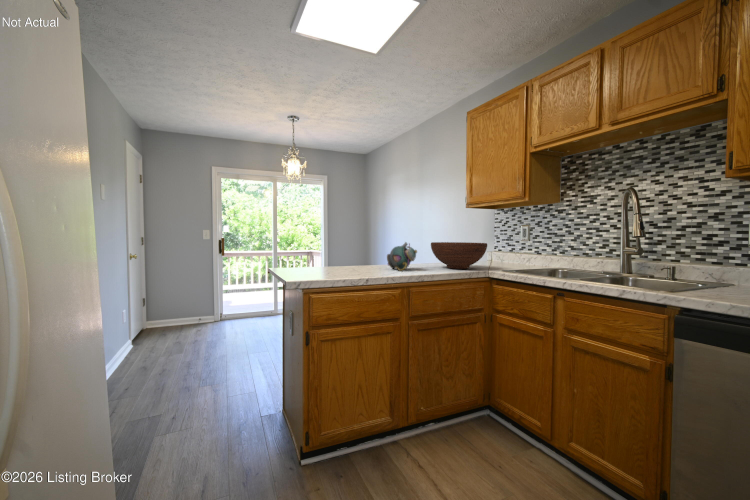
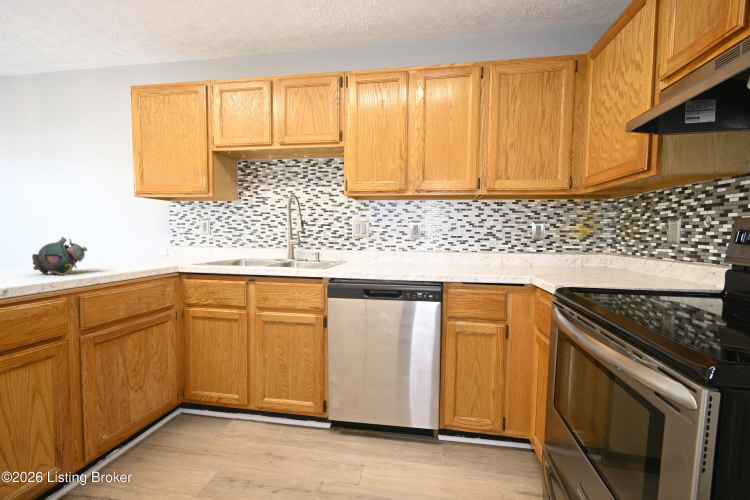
fruit bowl: present [431,242,487,269] -> none [99,237,175,267]

